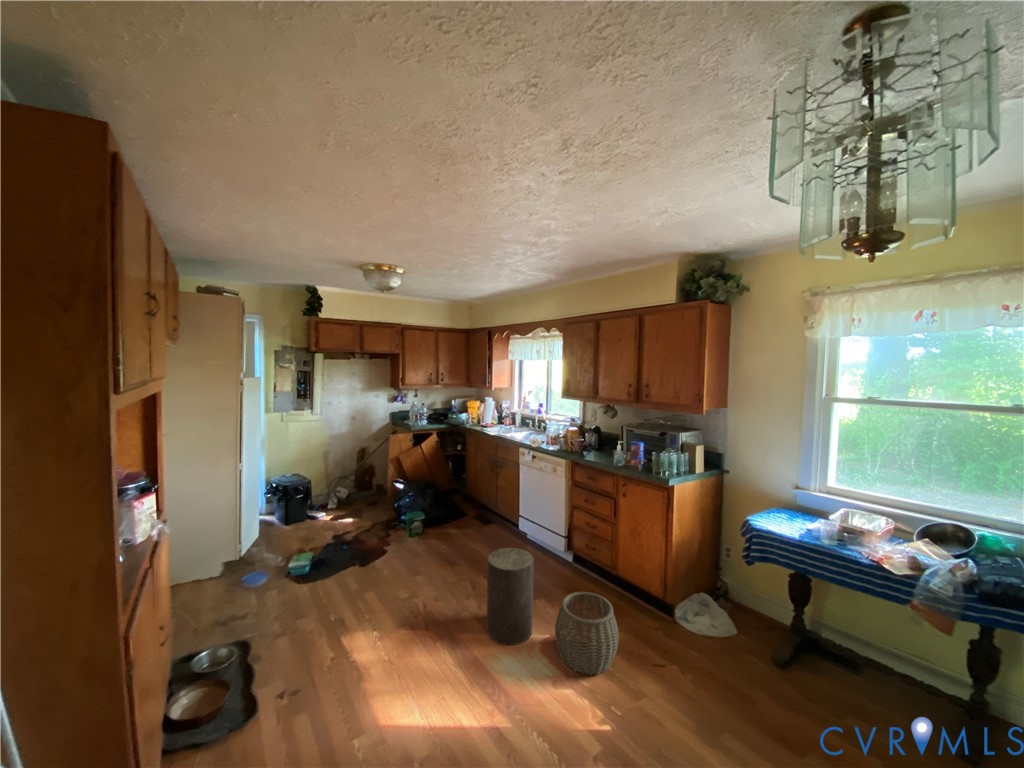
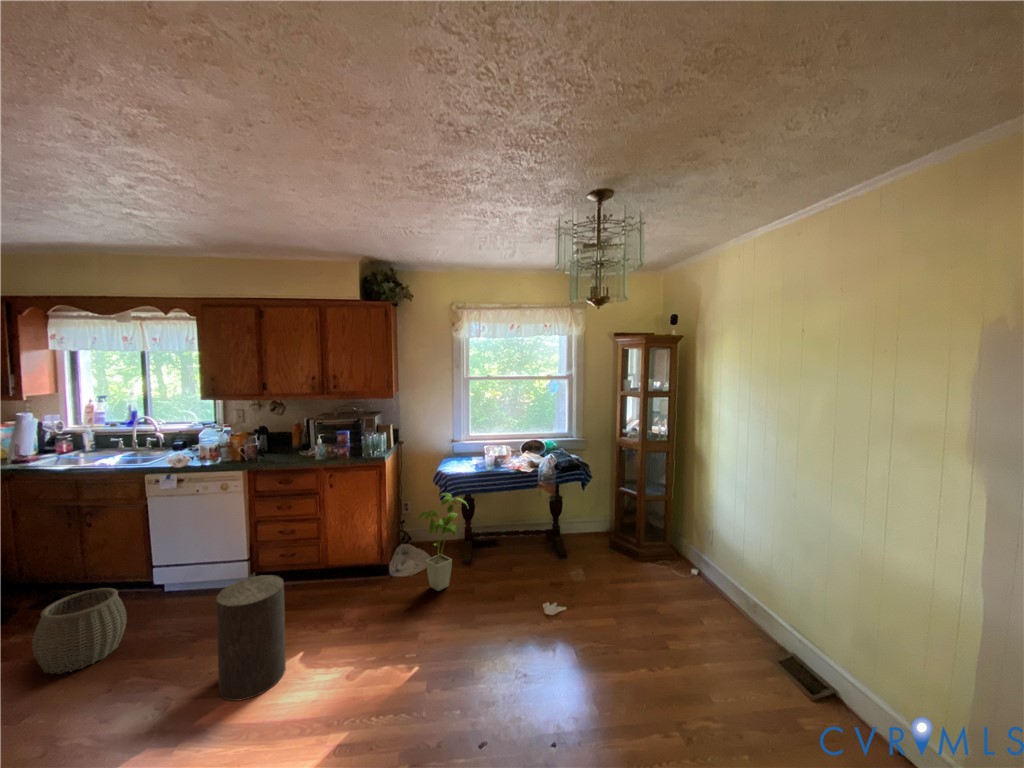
house plant: none [688,548,757,672] -> present [418,493,467,591]
woven basket: present [555,592,618,675] -> present [32,588,127,674]

